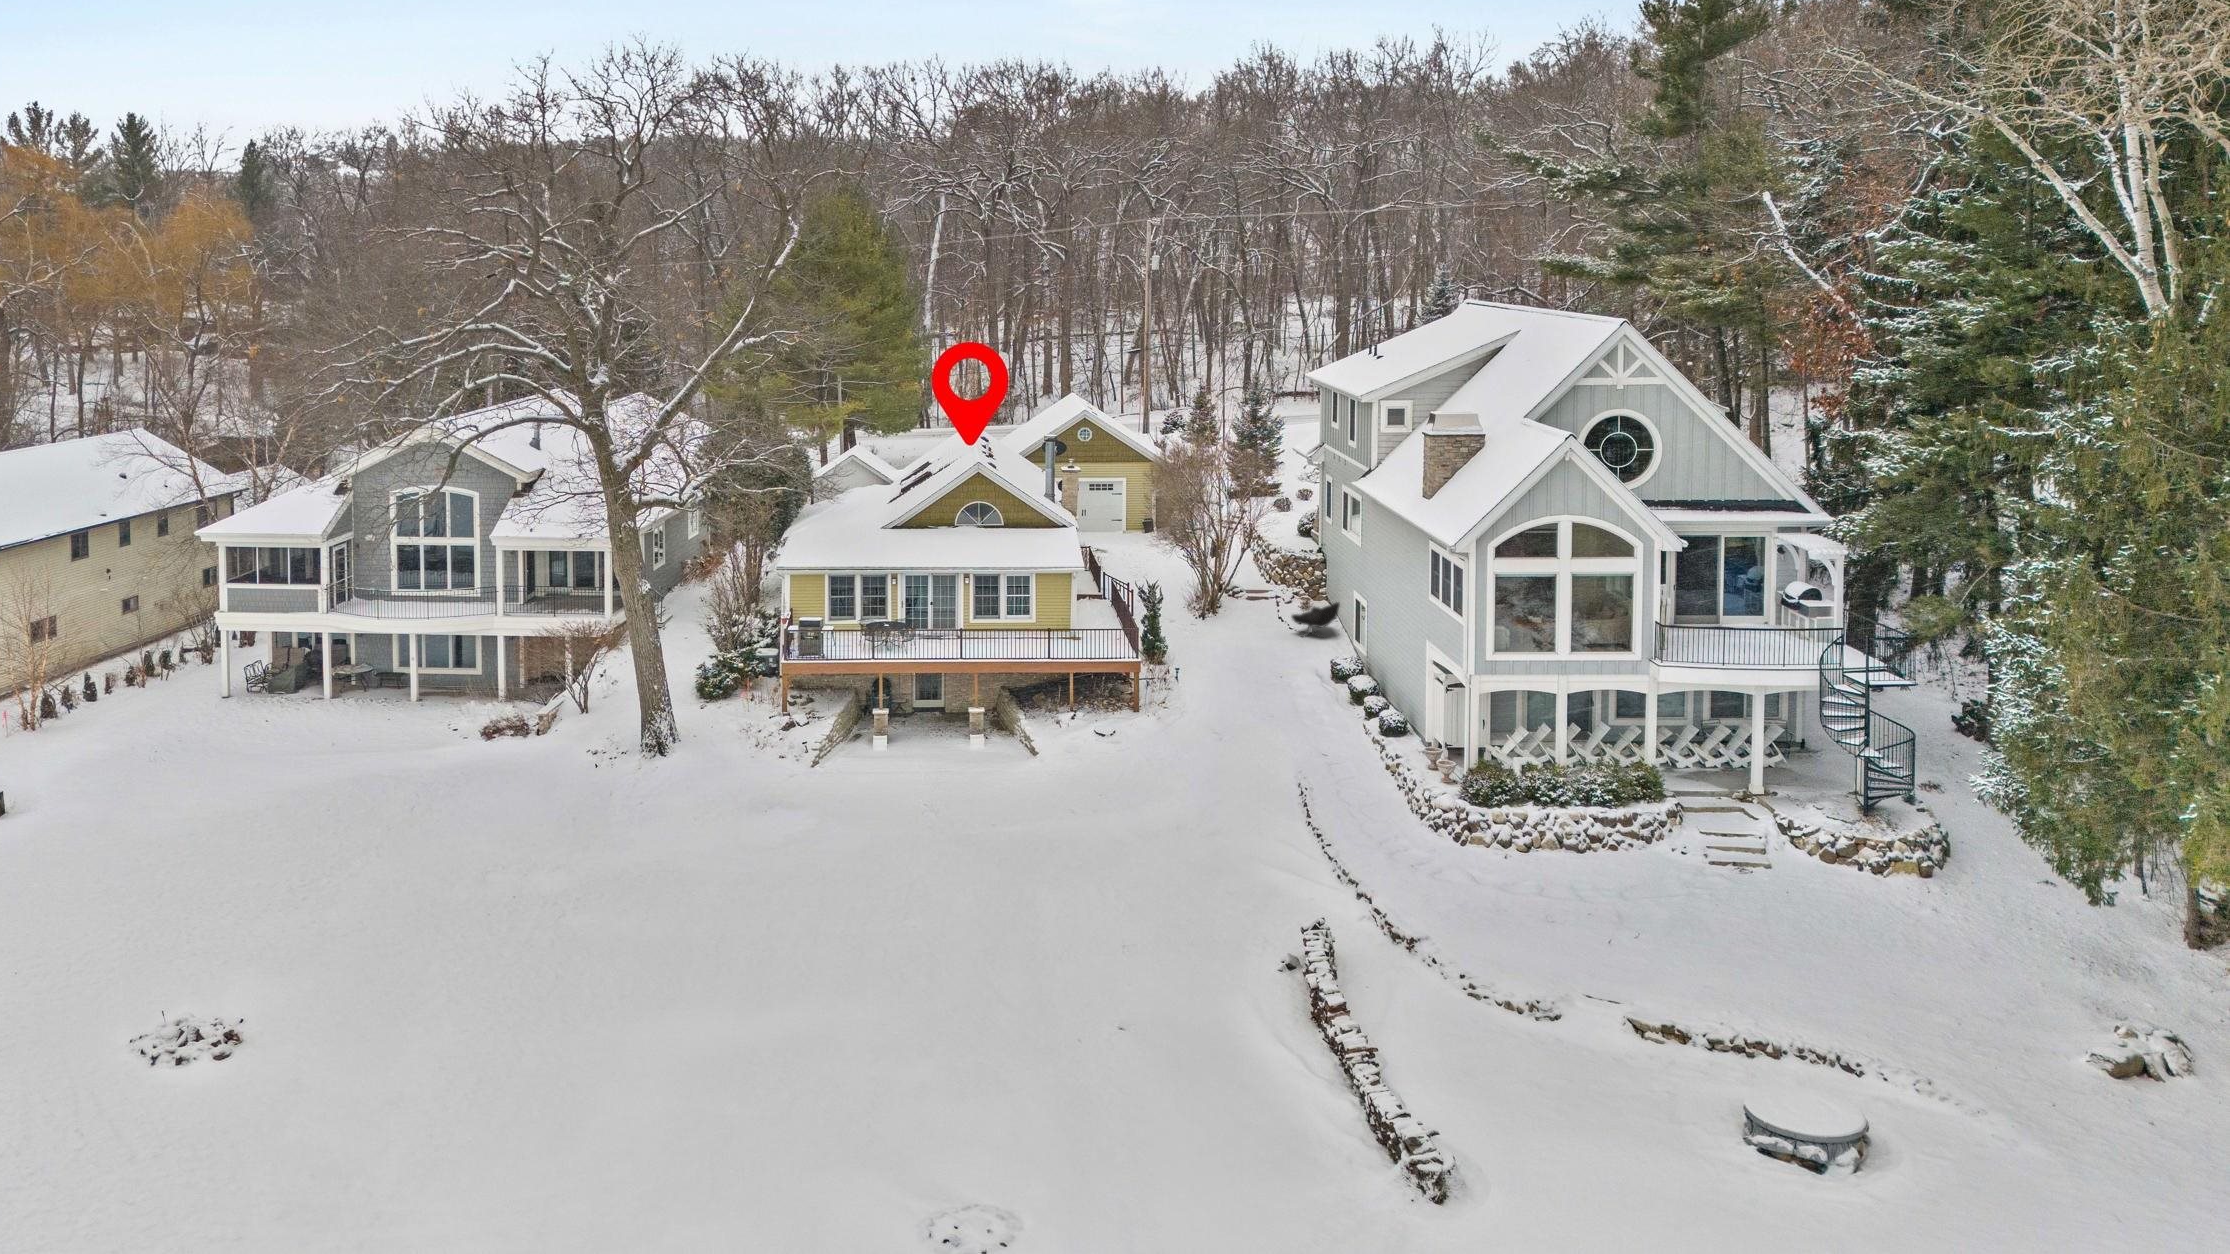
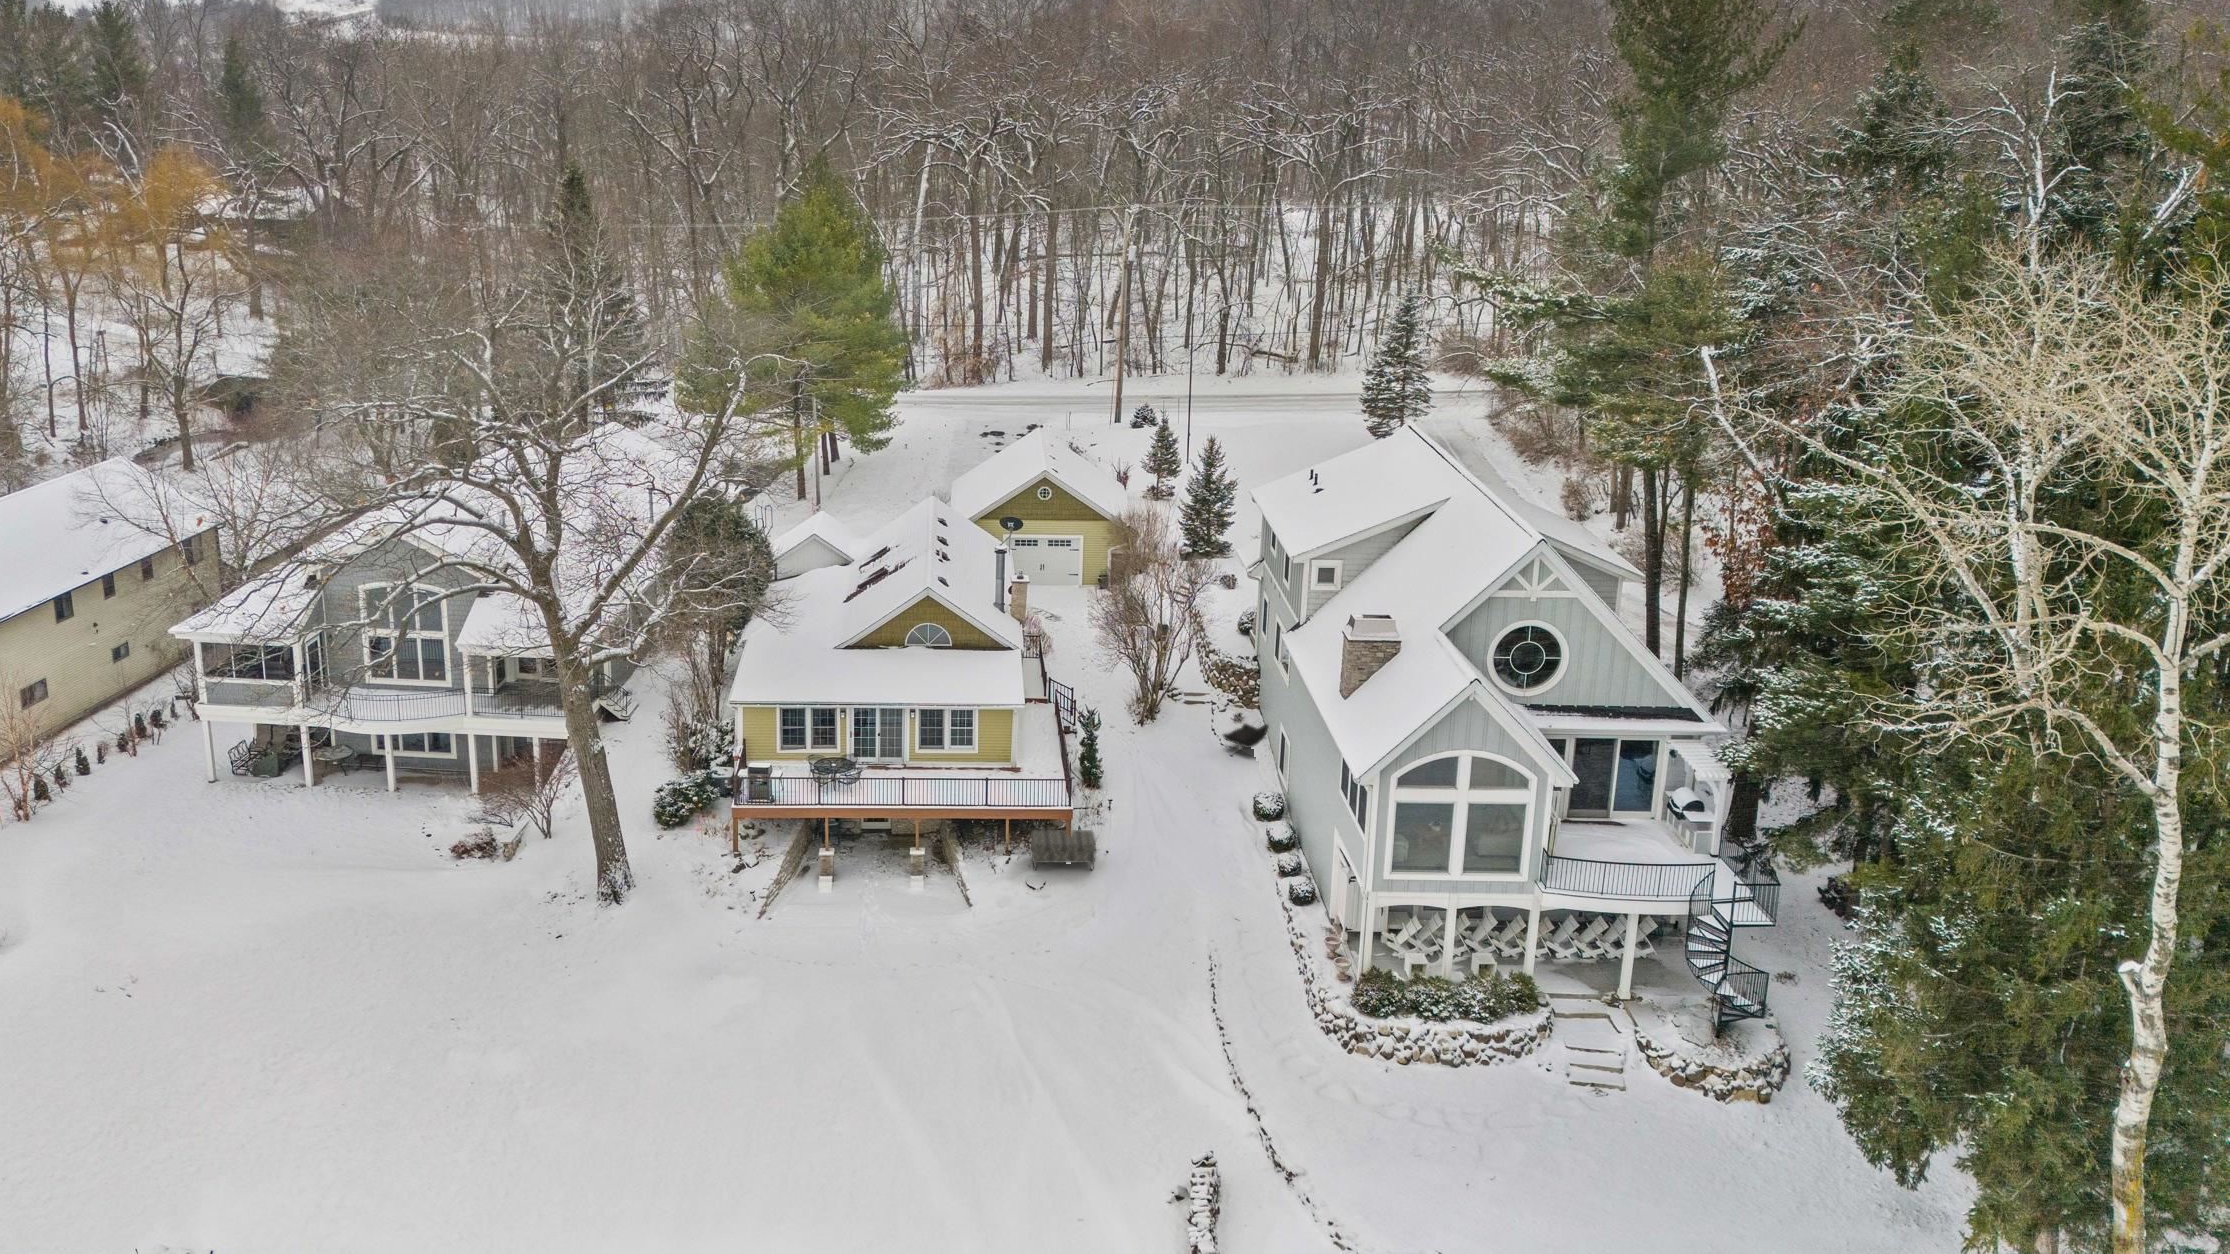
bench: none [1098,685,1168,727] -> present [1031,830,1096,869]

